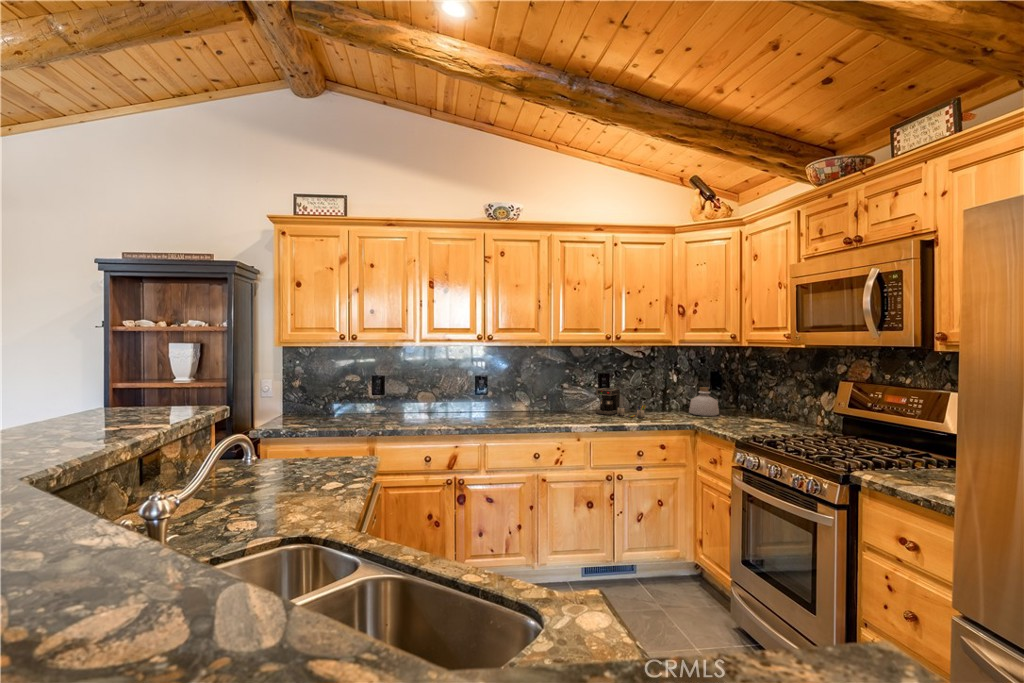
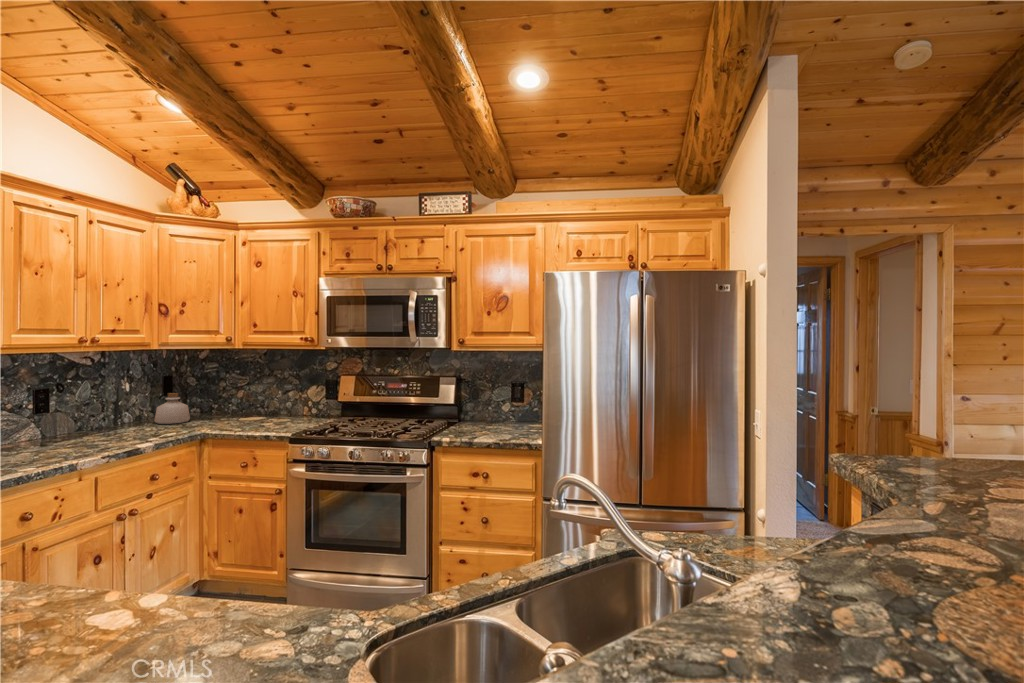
coffee maker: present [596,388,646,418] -> none [47,408,130,445]

